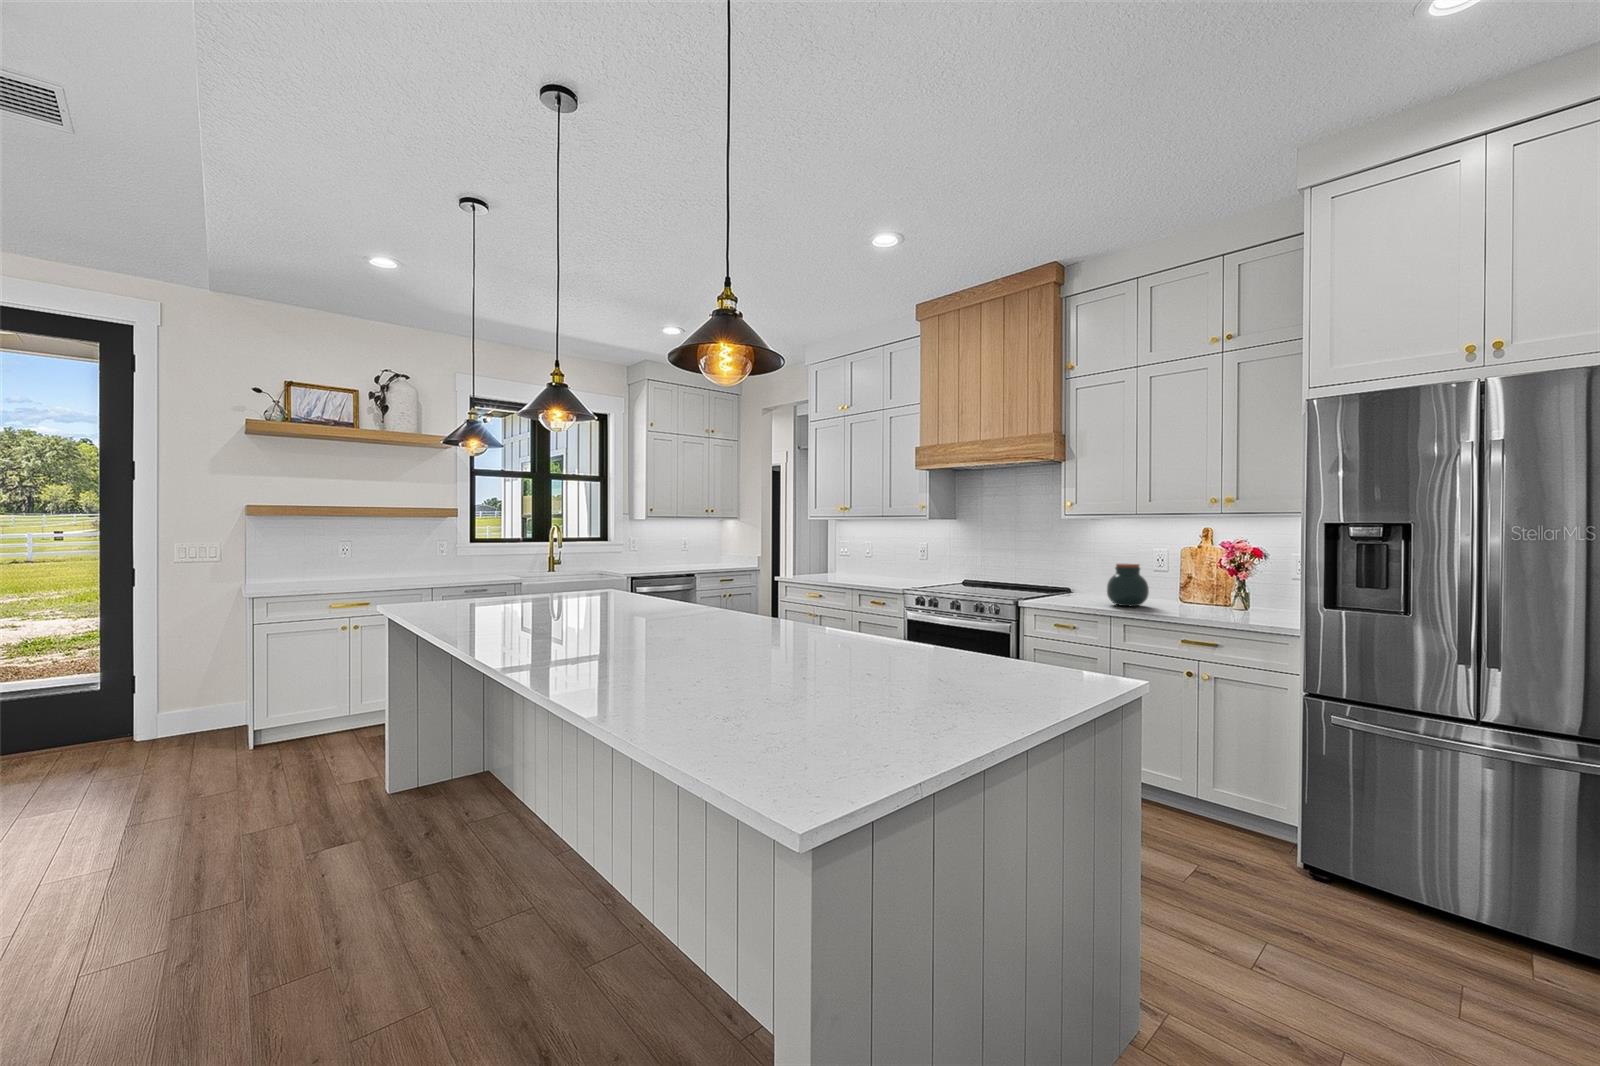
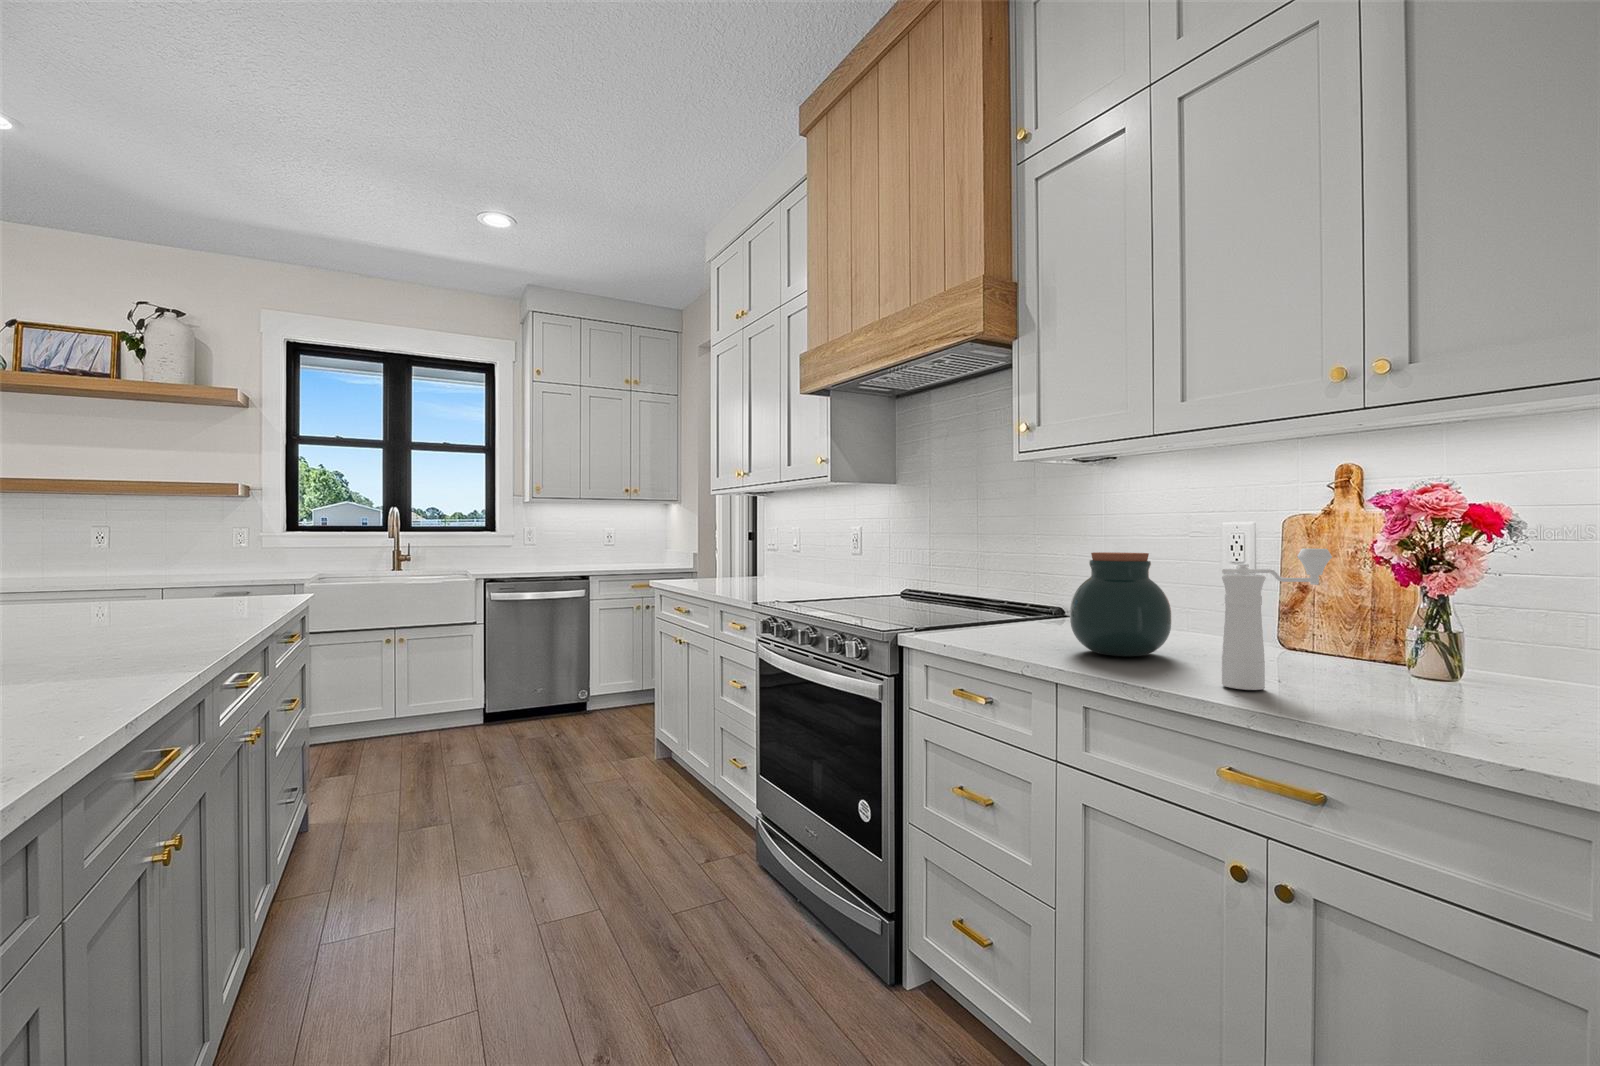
pepper mill: none [1177,564,1213,614] -> present [1222,548,1332,690]

